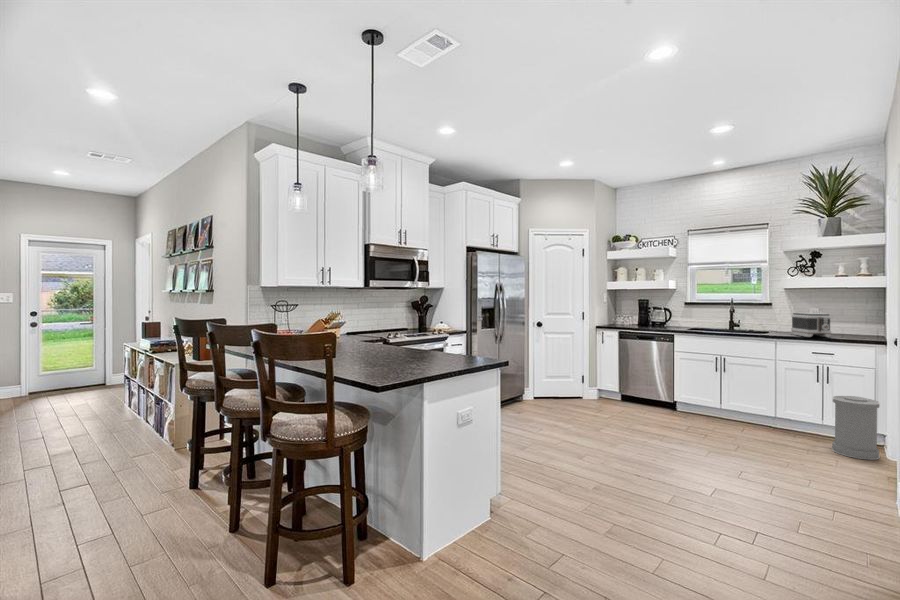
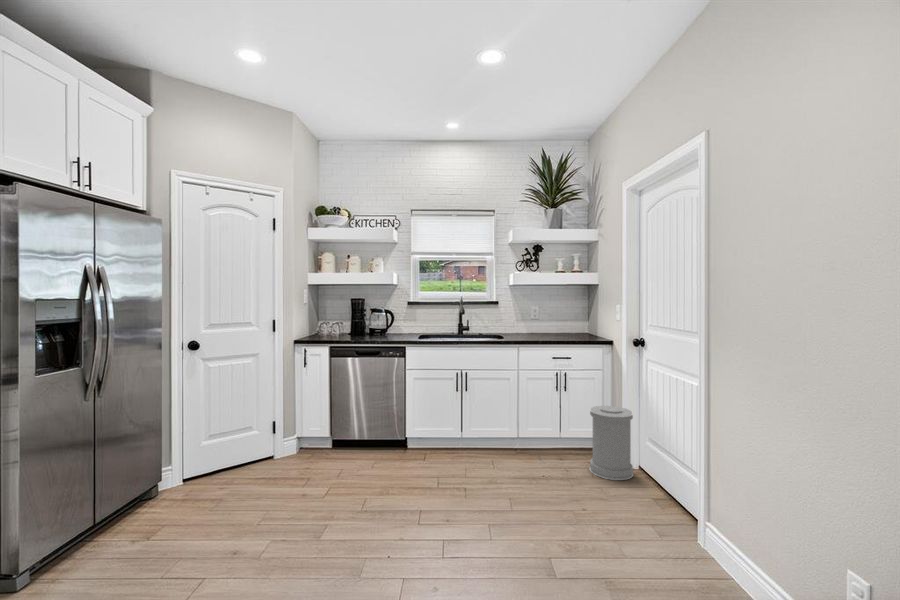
toaster: present [791,313,831,337] -> none [528,313,571,341]

